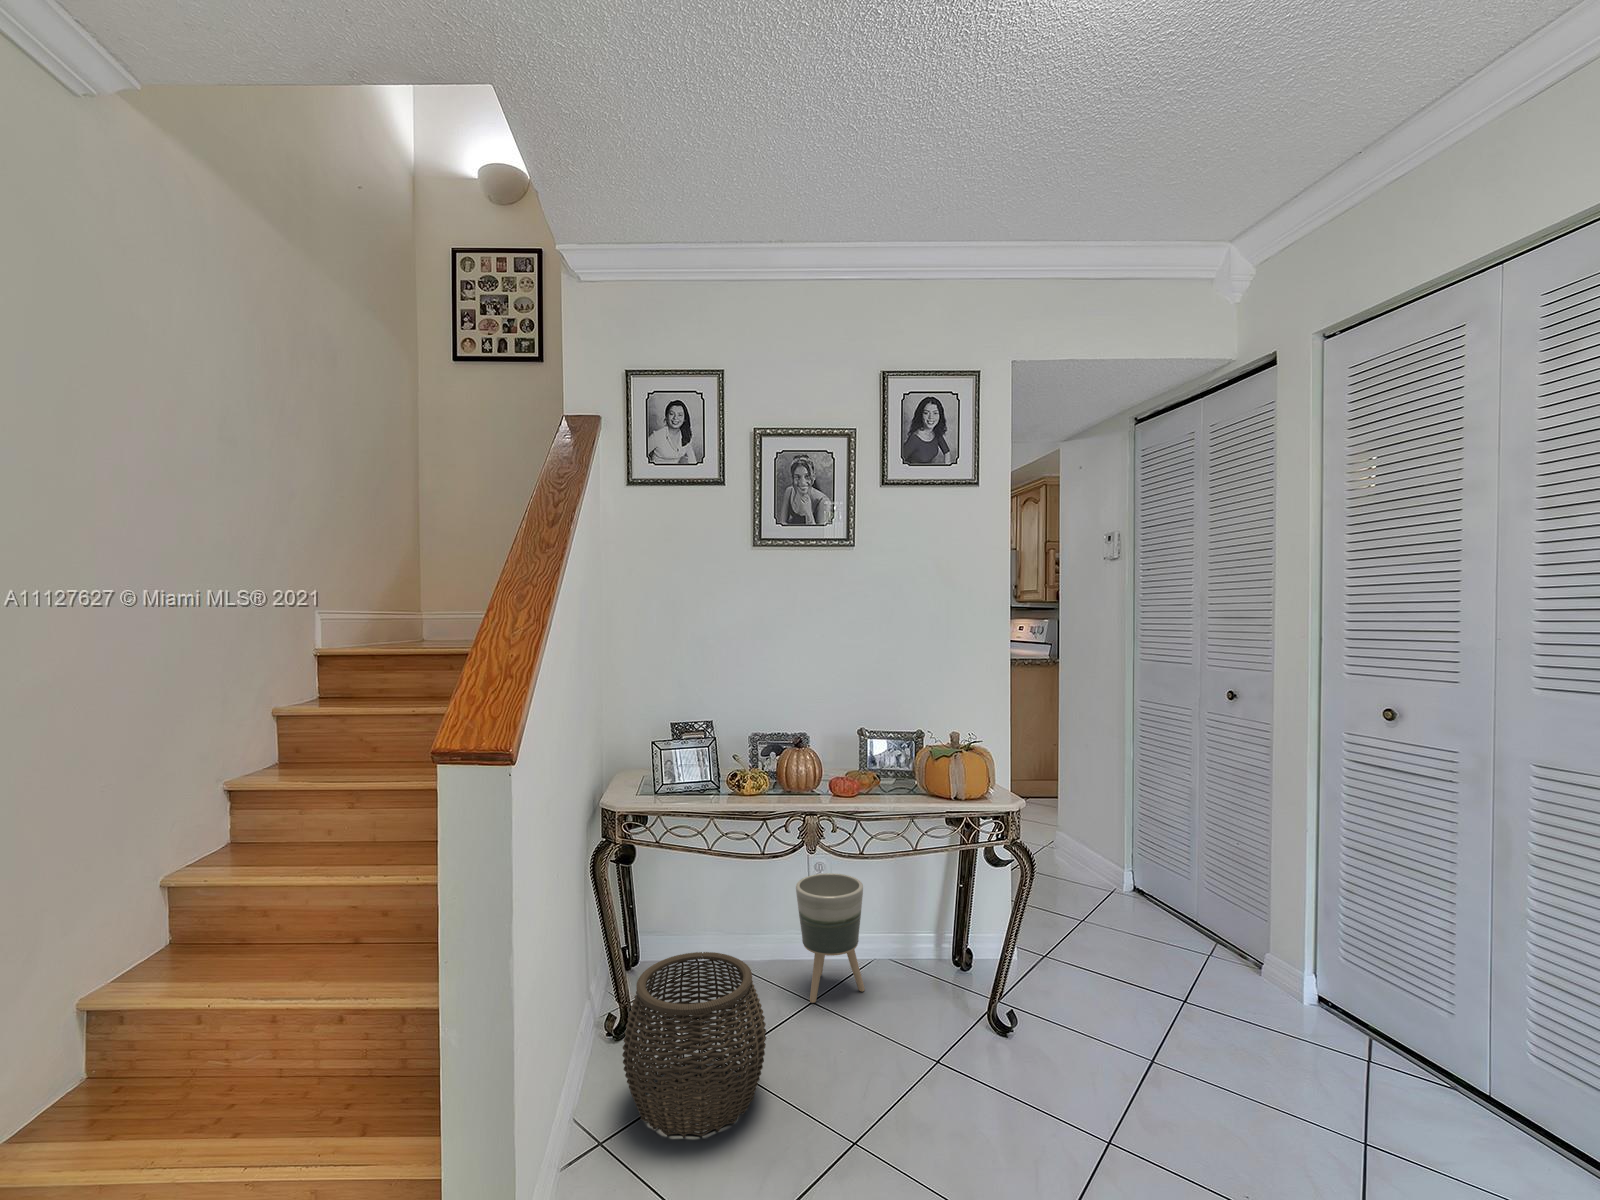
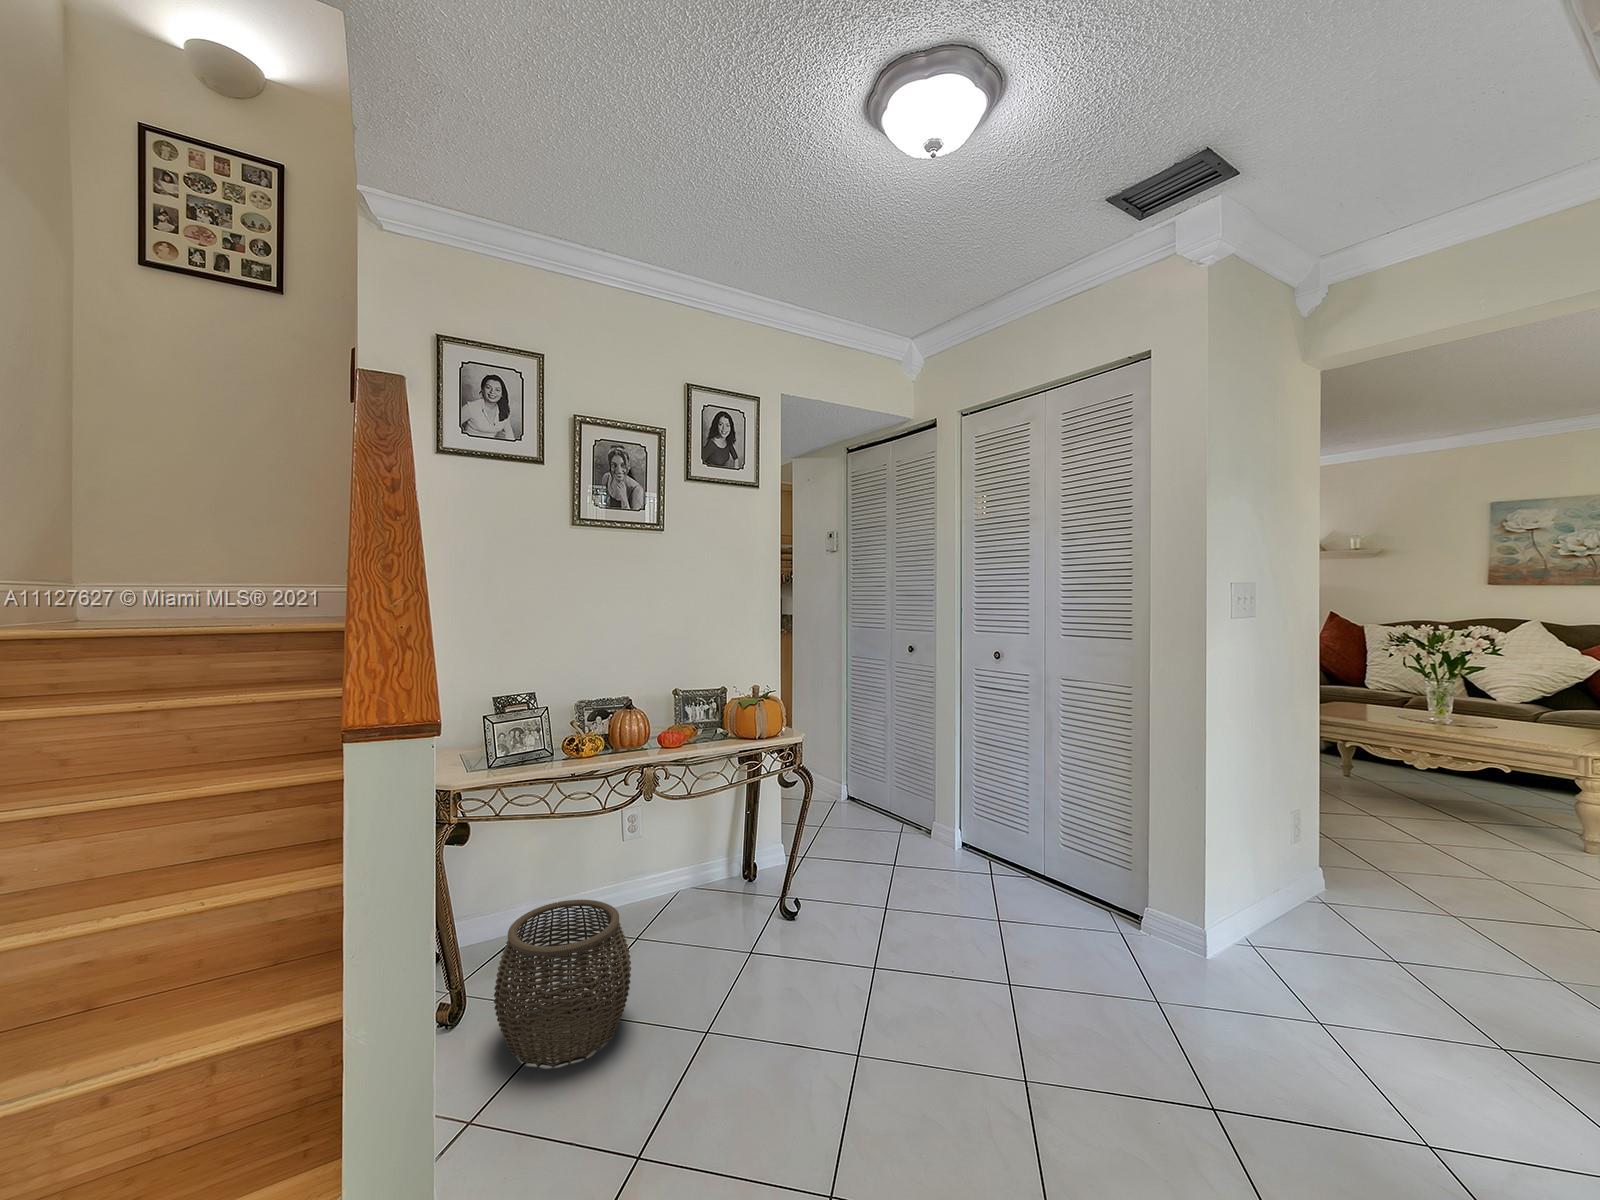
planter: present [796,873,865,1003] -> none [613,820,674,934]

